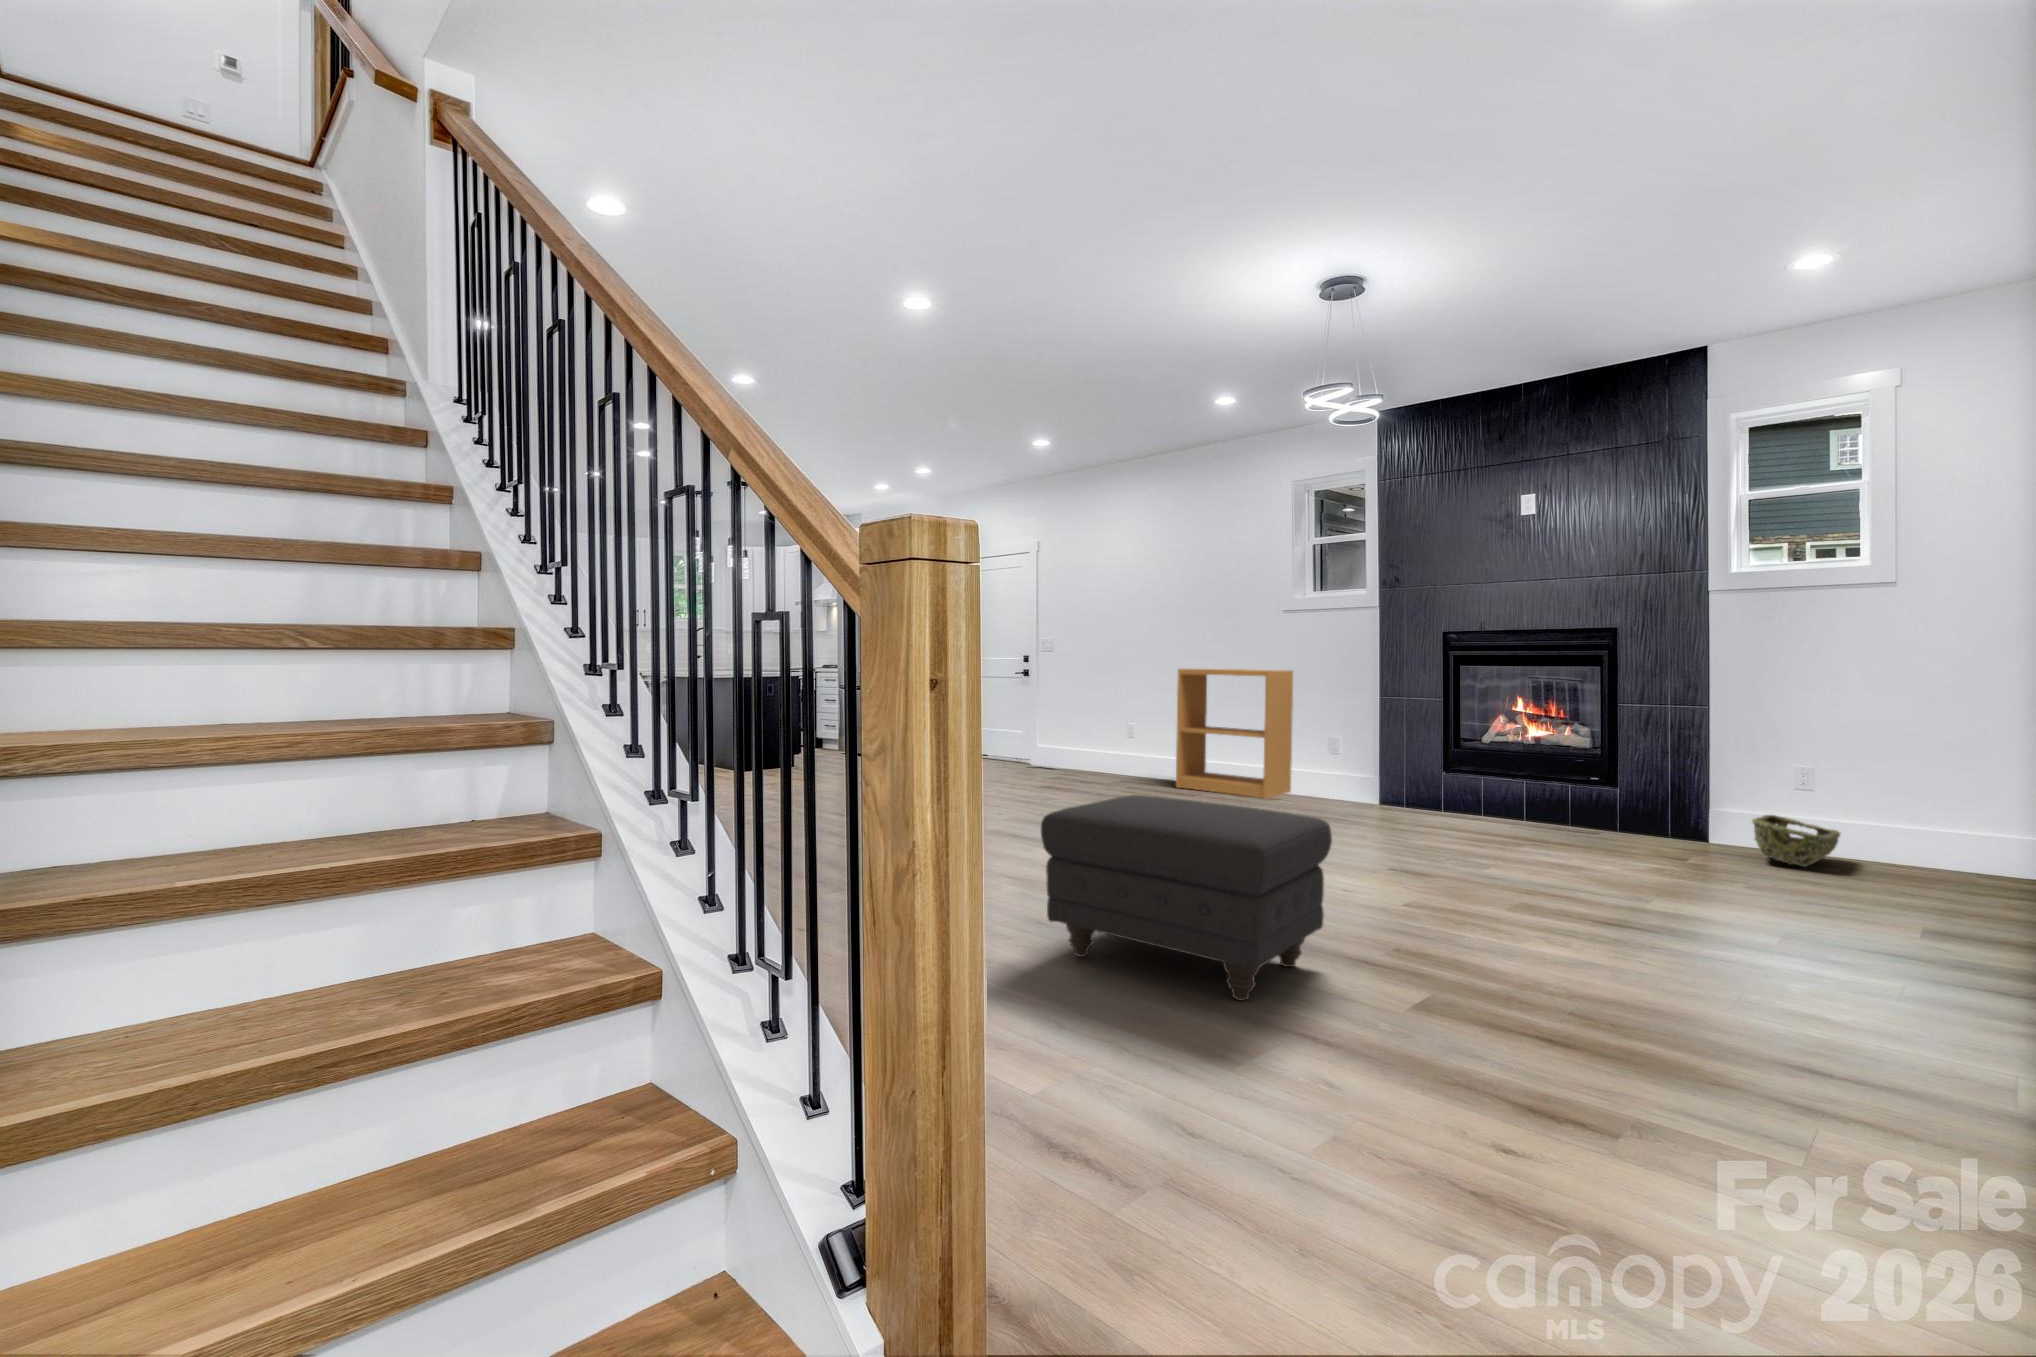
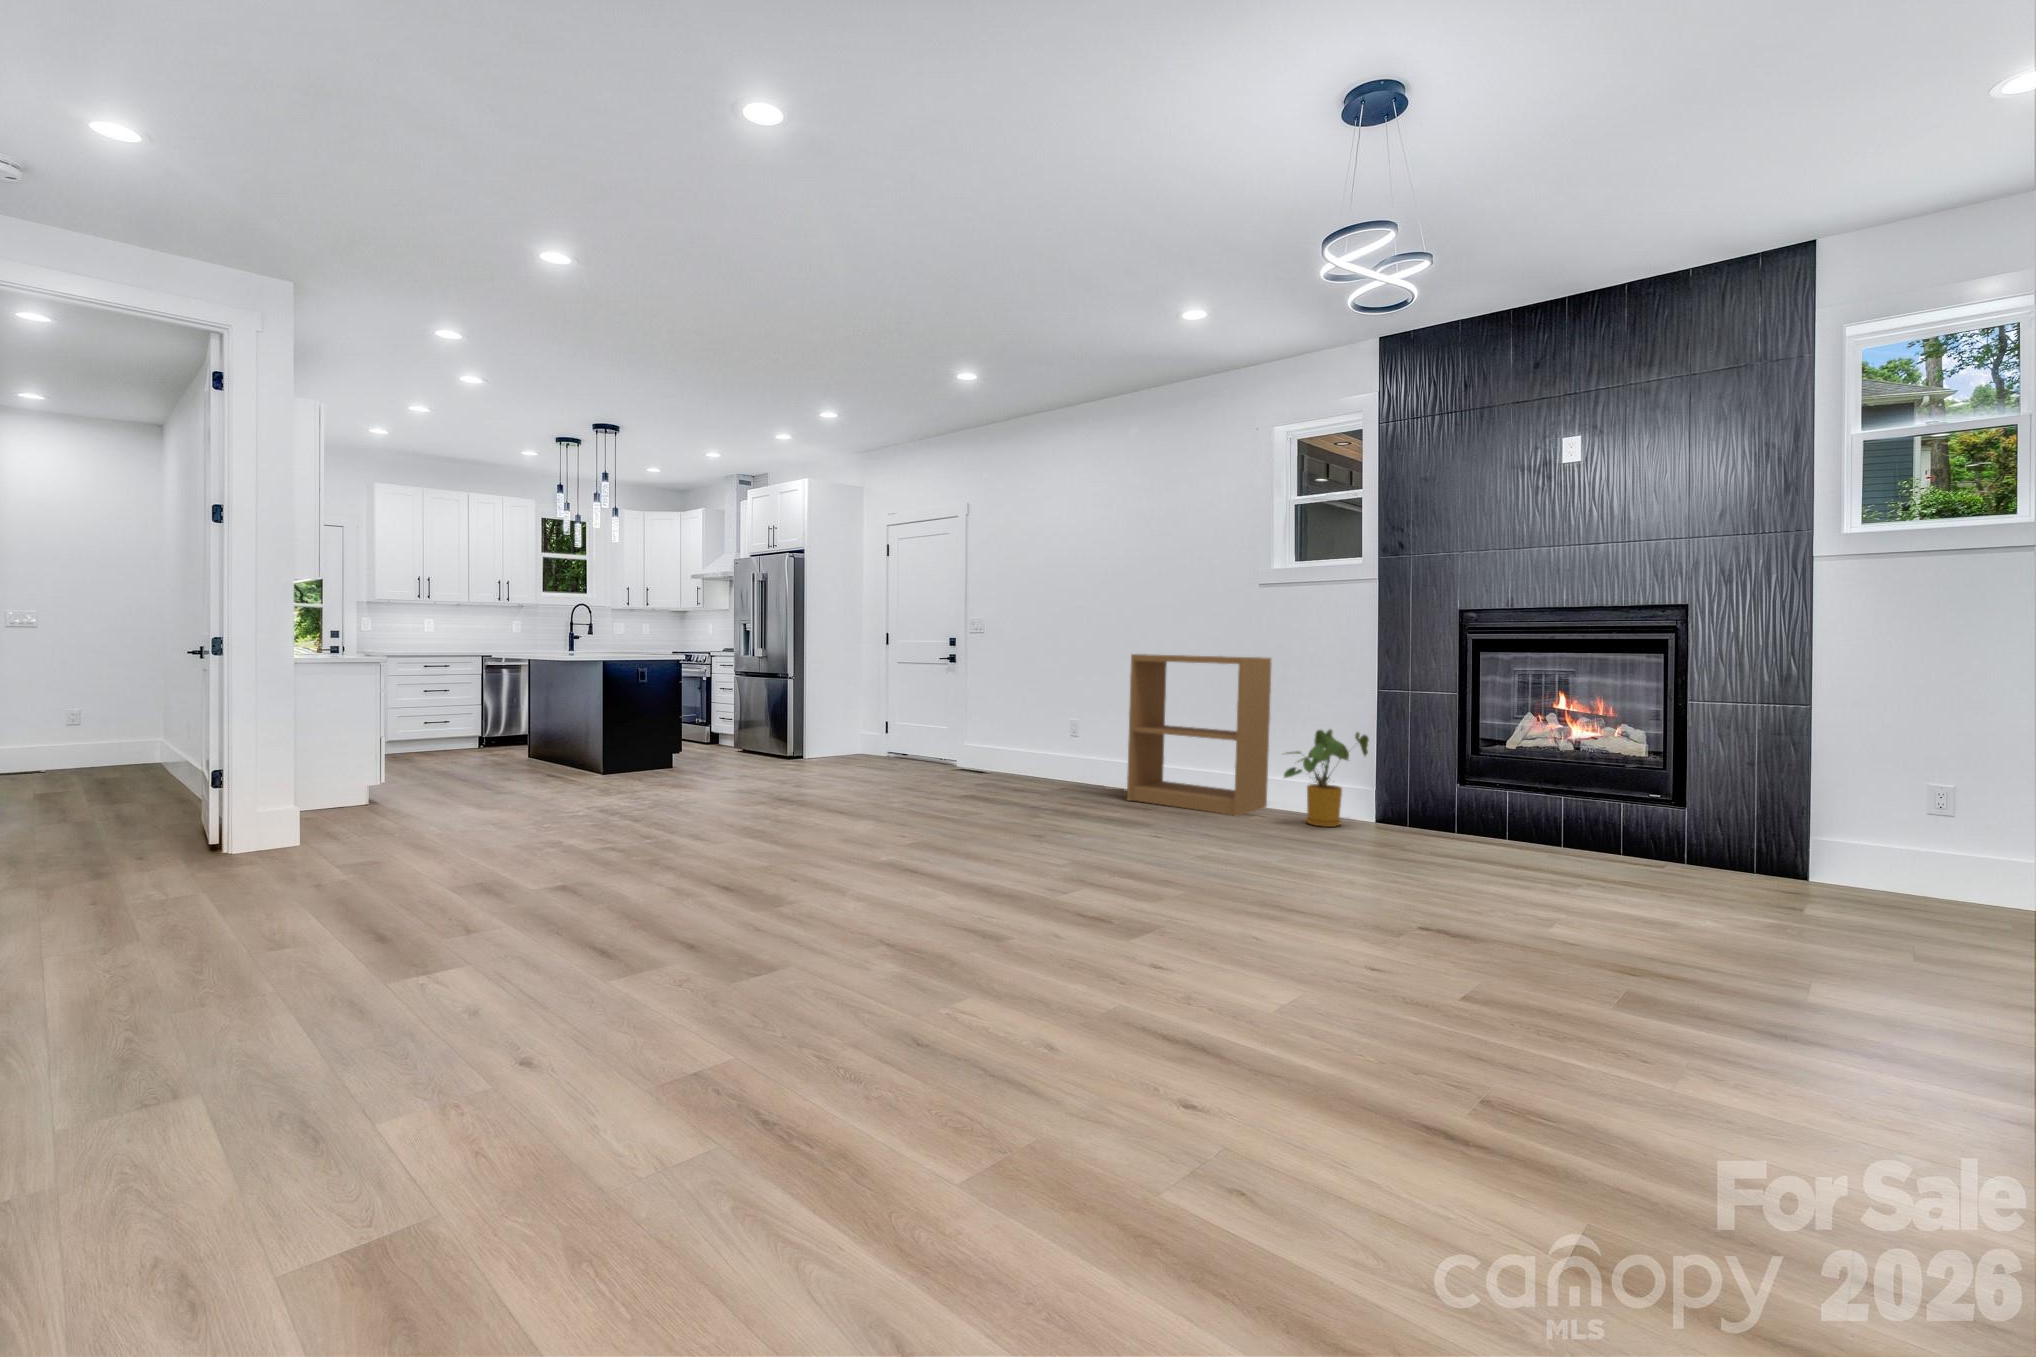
house plant: none [1299,728,1372,806] -> present [1284,730,1369,827]
ottoman: present [1041,795,1332,1001] -> none [891,836,1377,1233]
woven basket: present [1752,815,1840,867] -> none [1882,848,1996,922]

